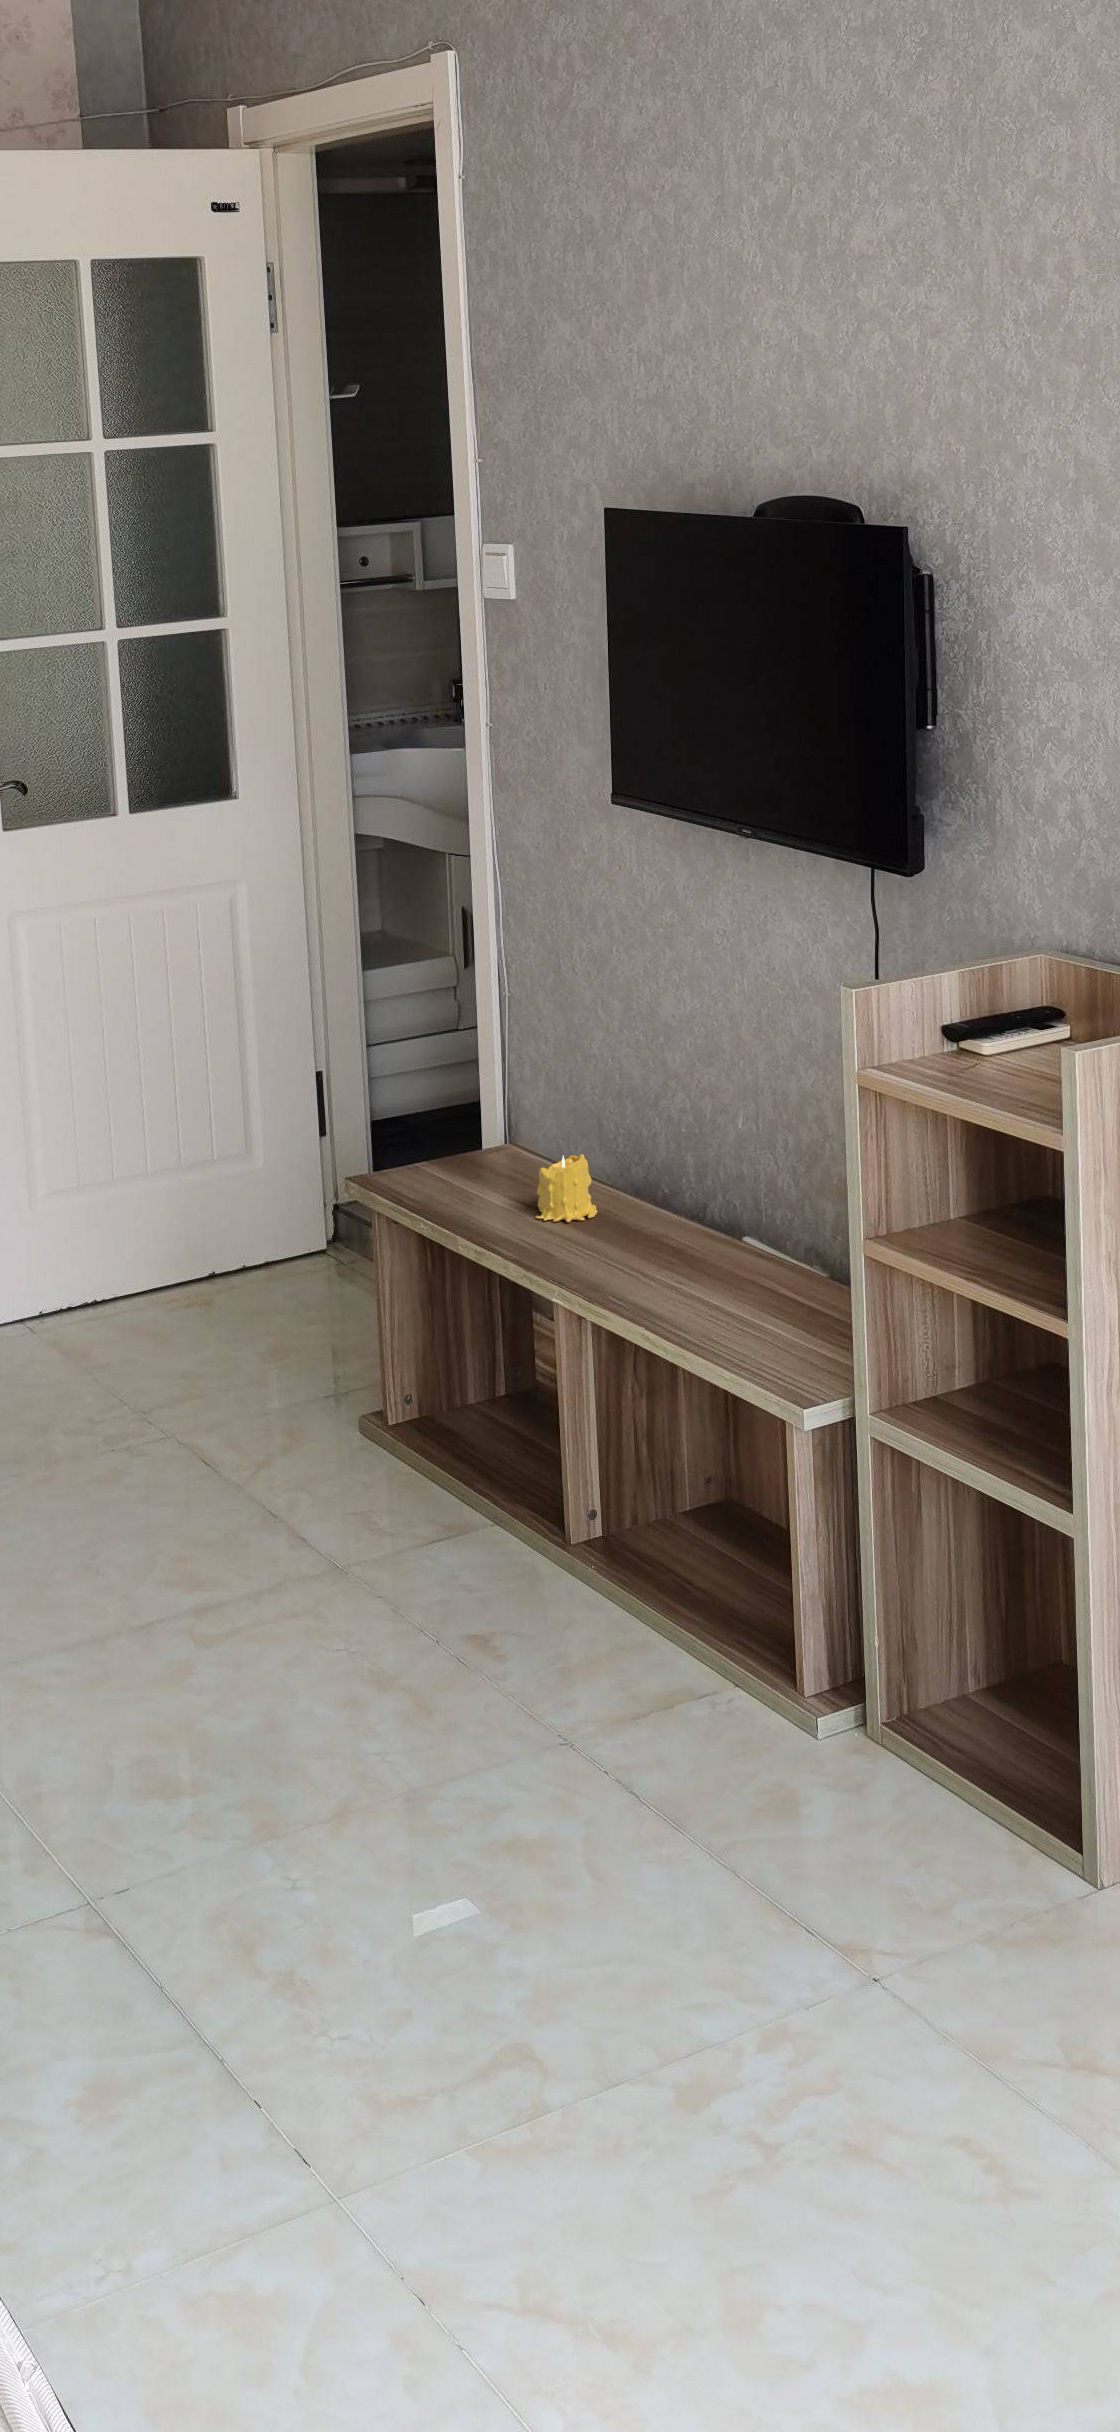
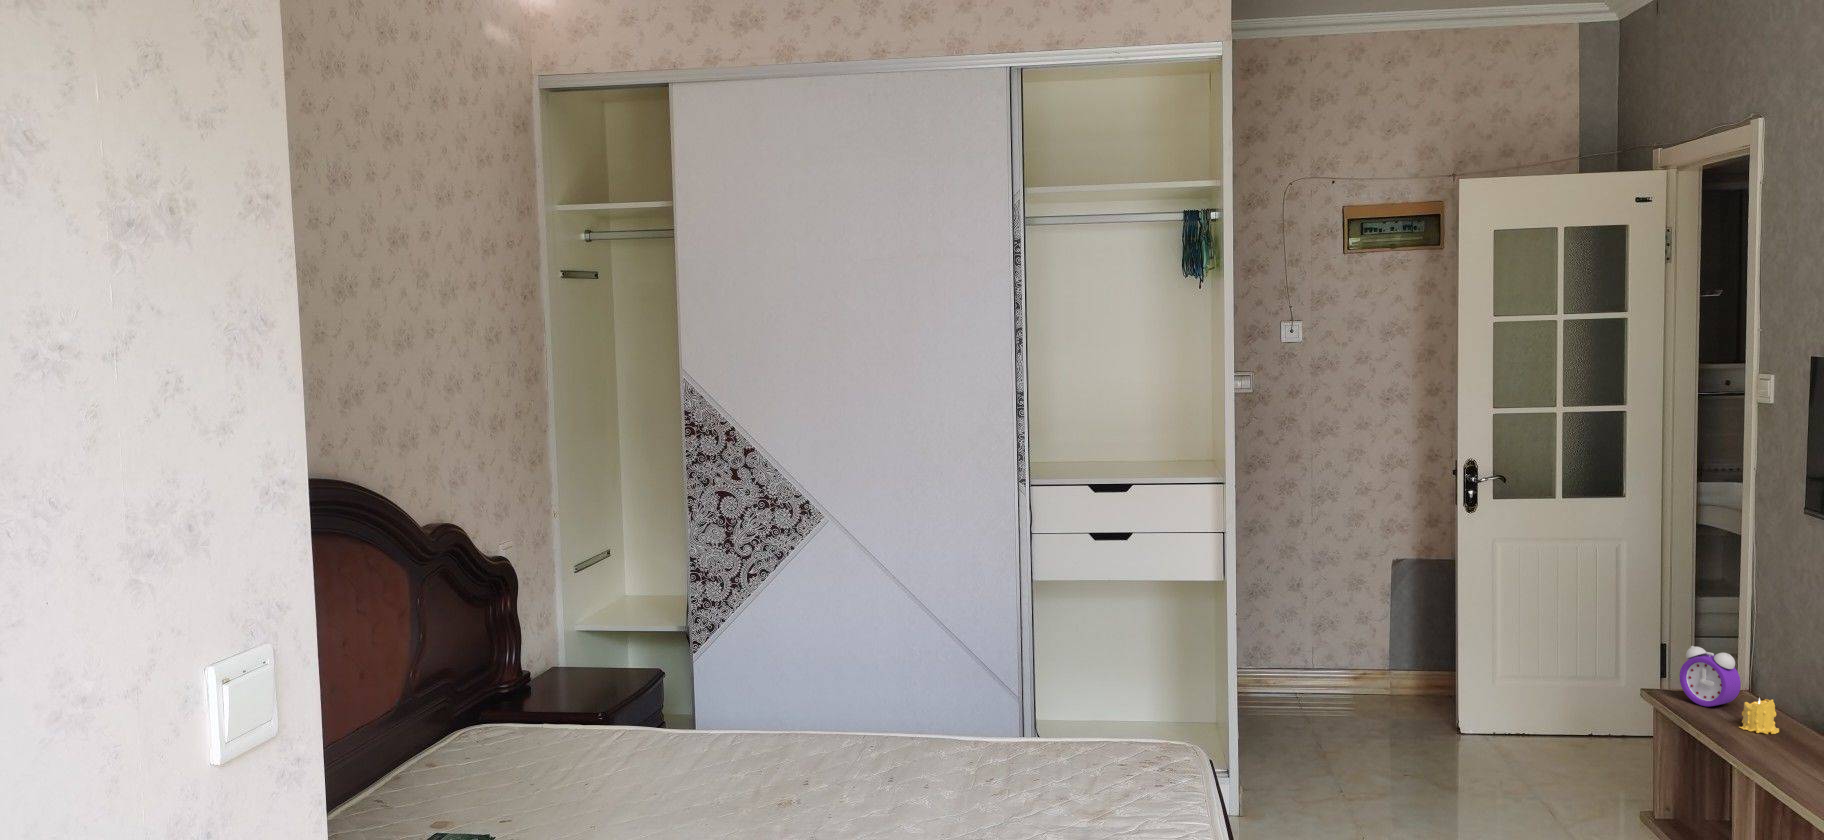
alarm clock: none [416,1077,516,1188] -> present [1680,646,1741,706]

